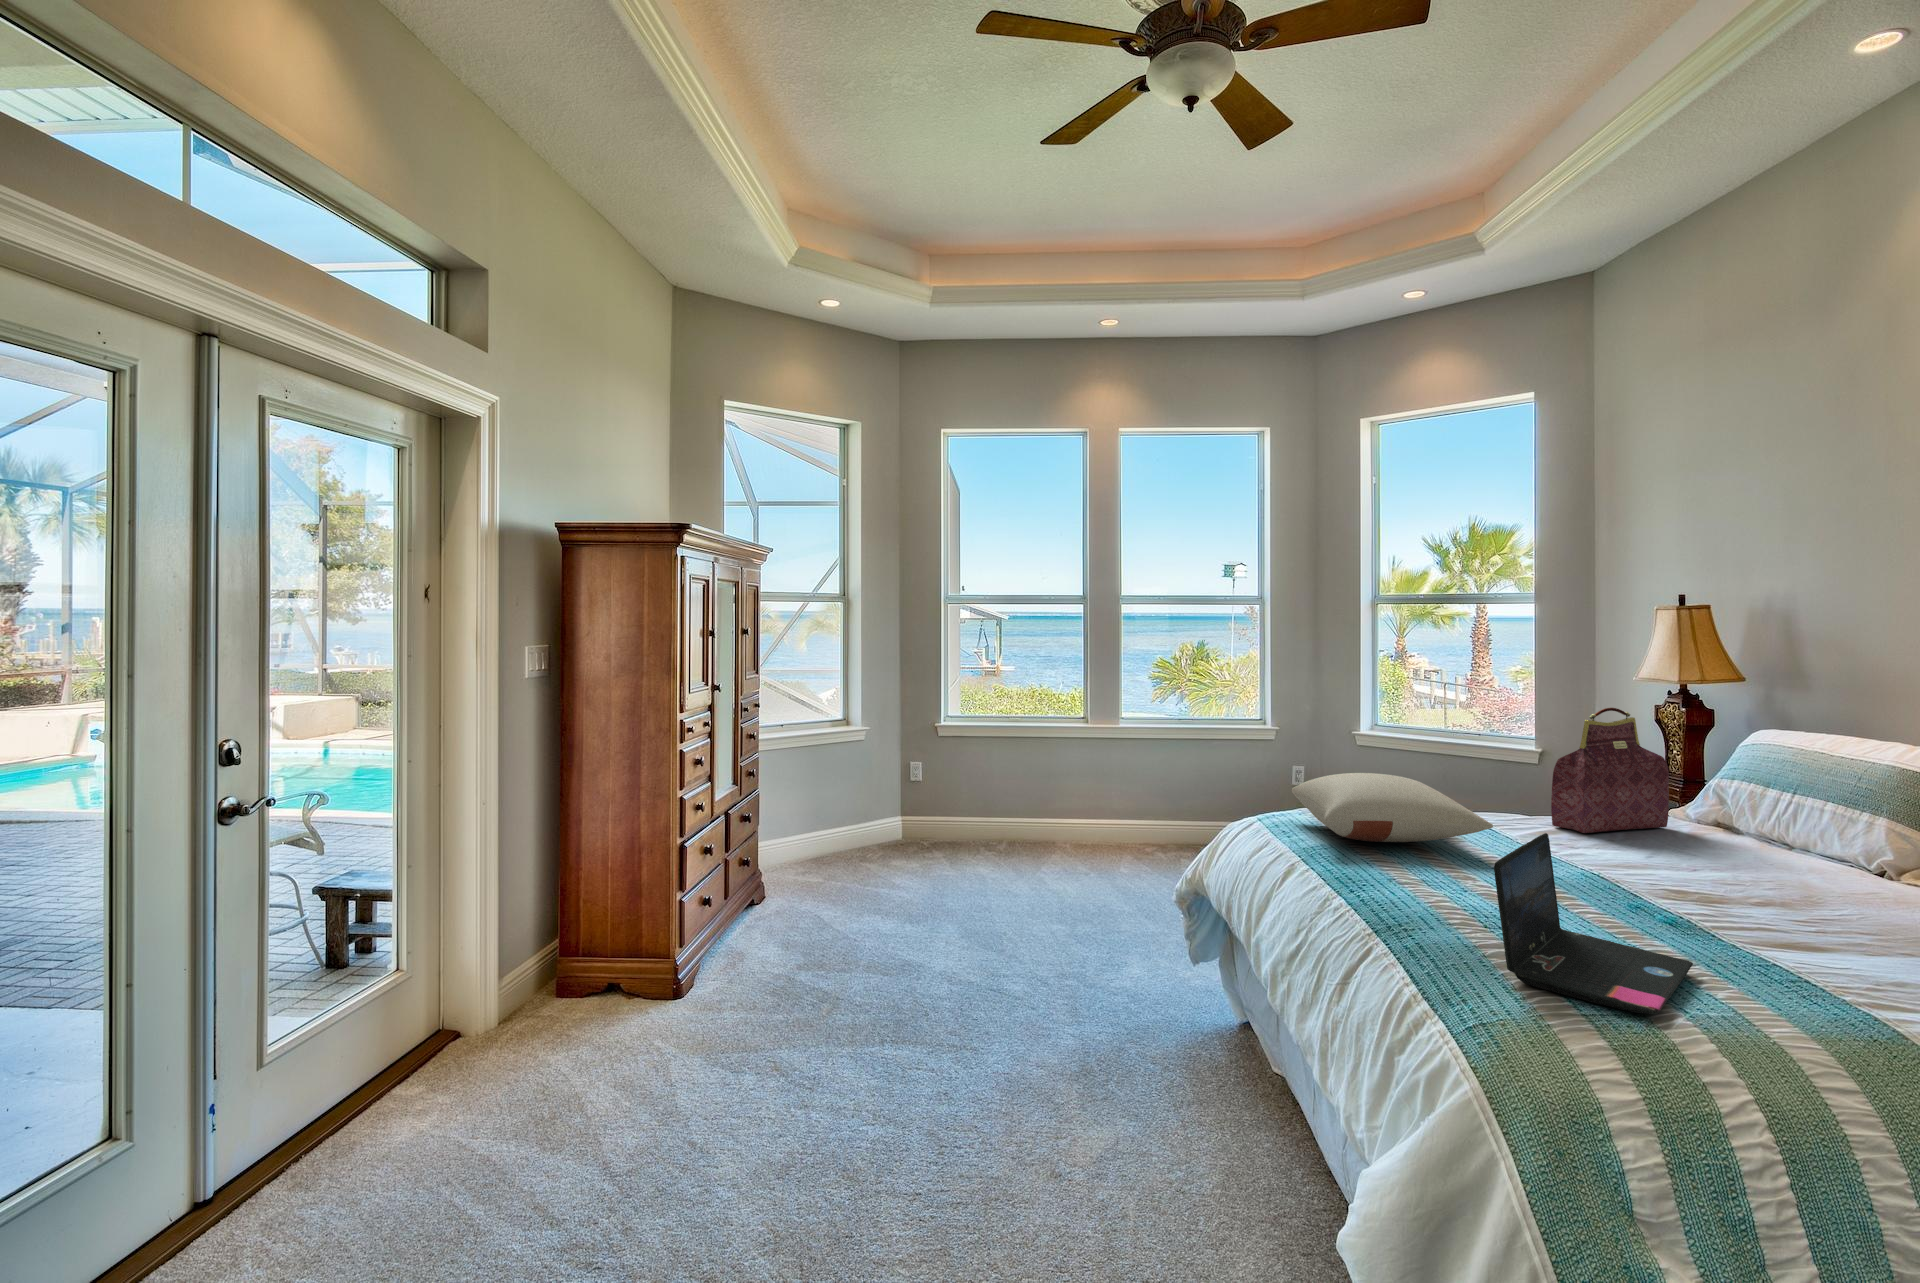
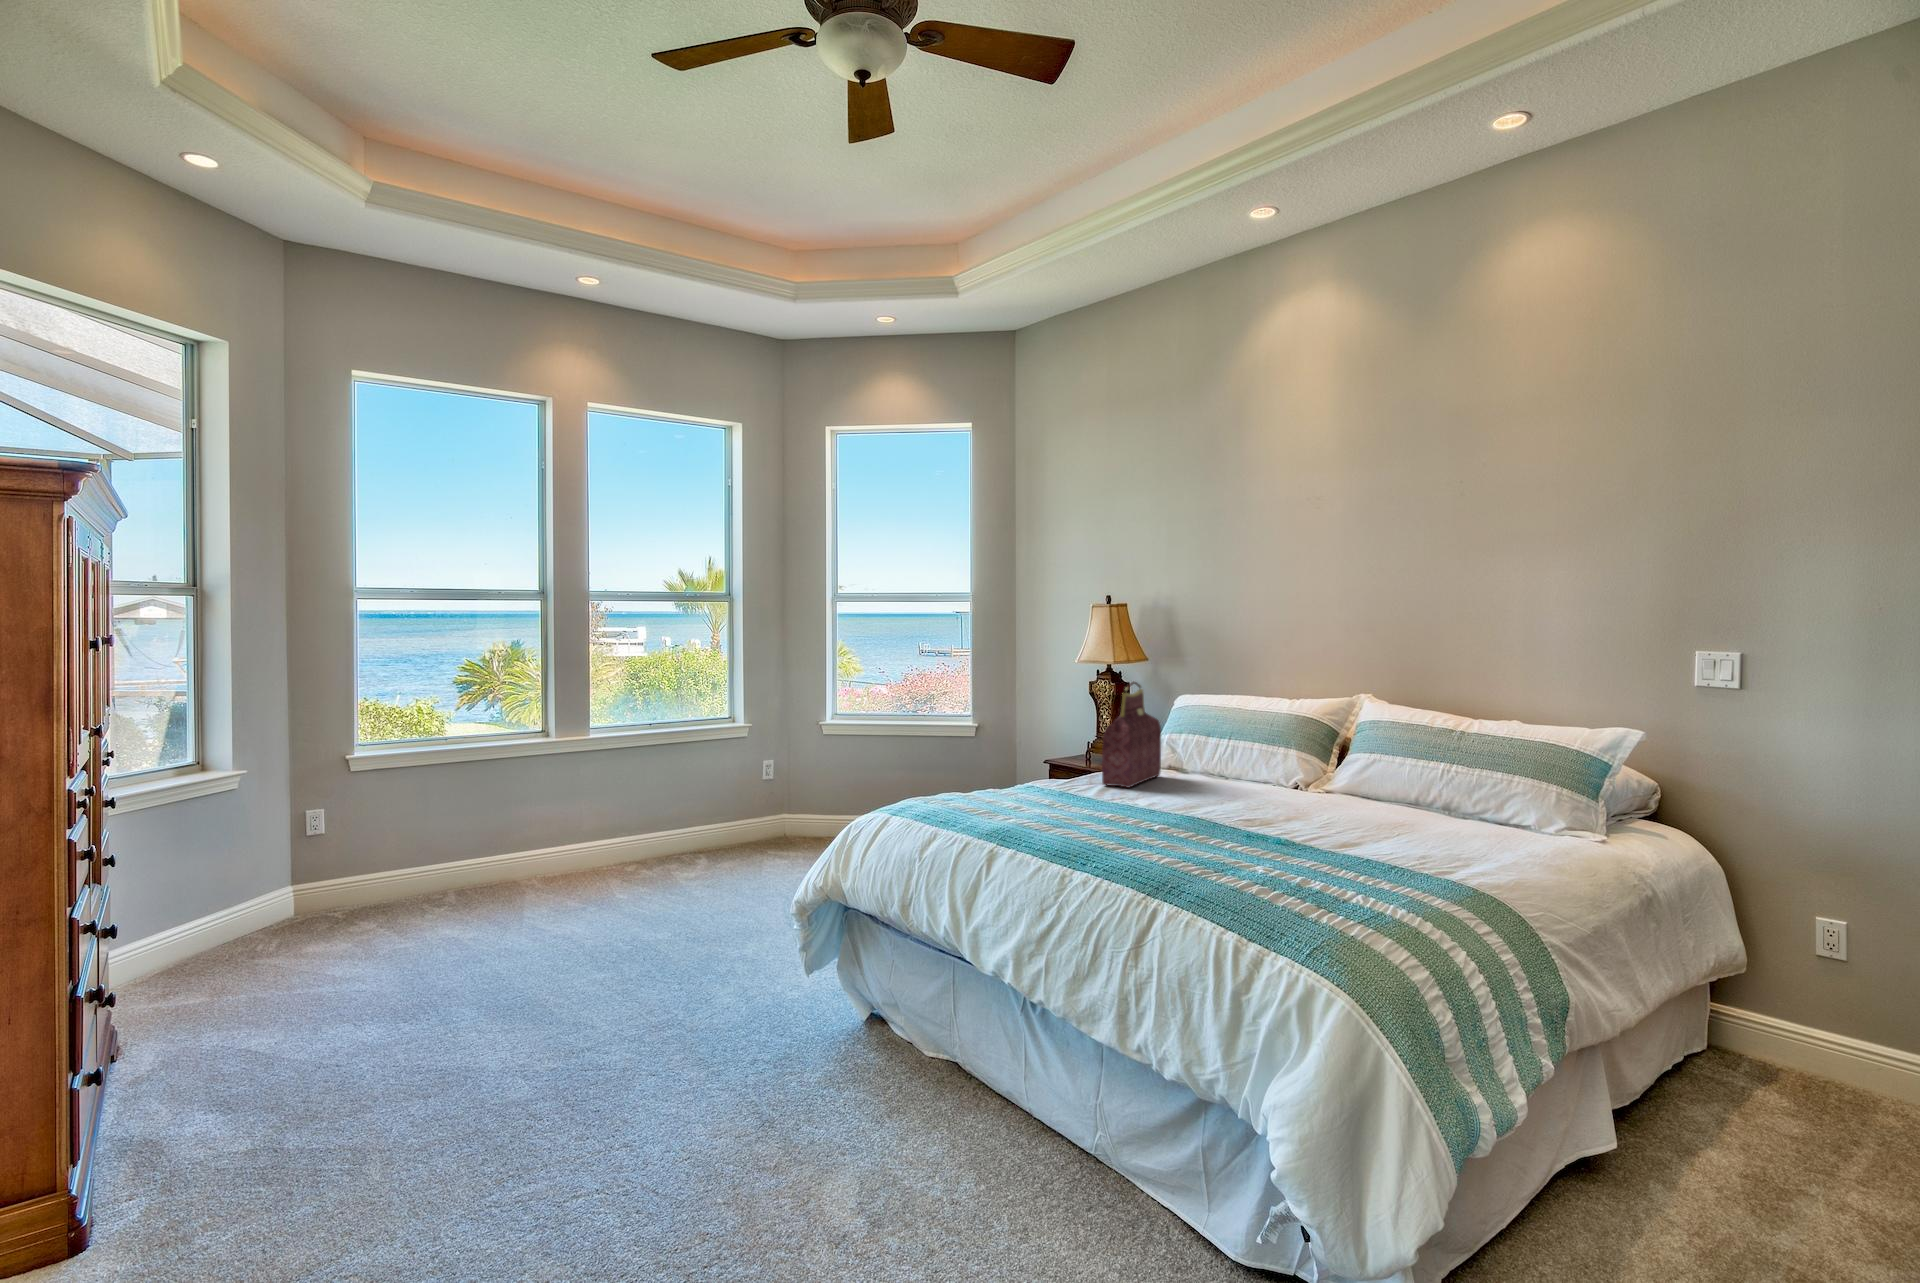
pillow: present [1292,773,1493,842] -> none [925,753,1121,819]
laptop: present [1494,833,1693,1014] -> none [1250,784,1393,911]

